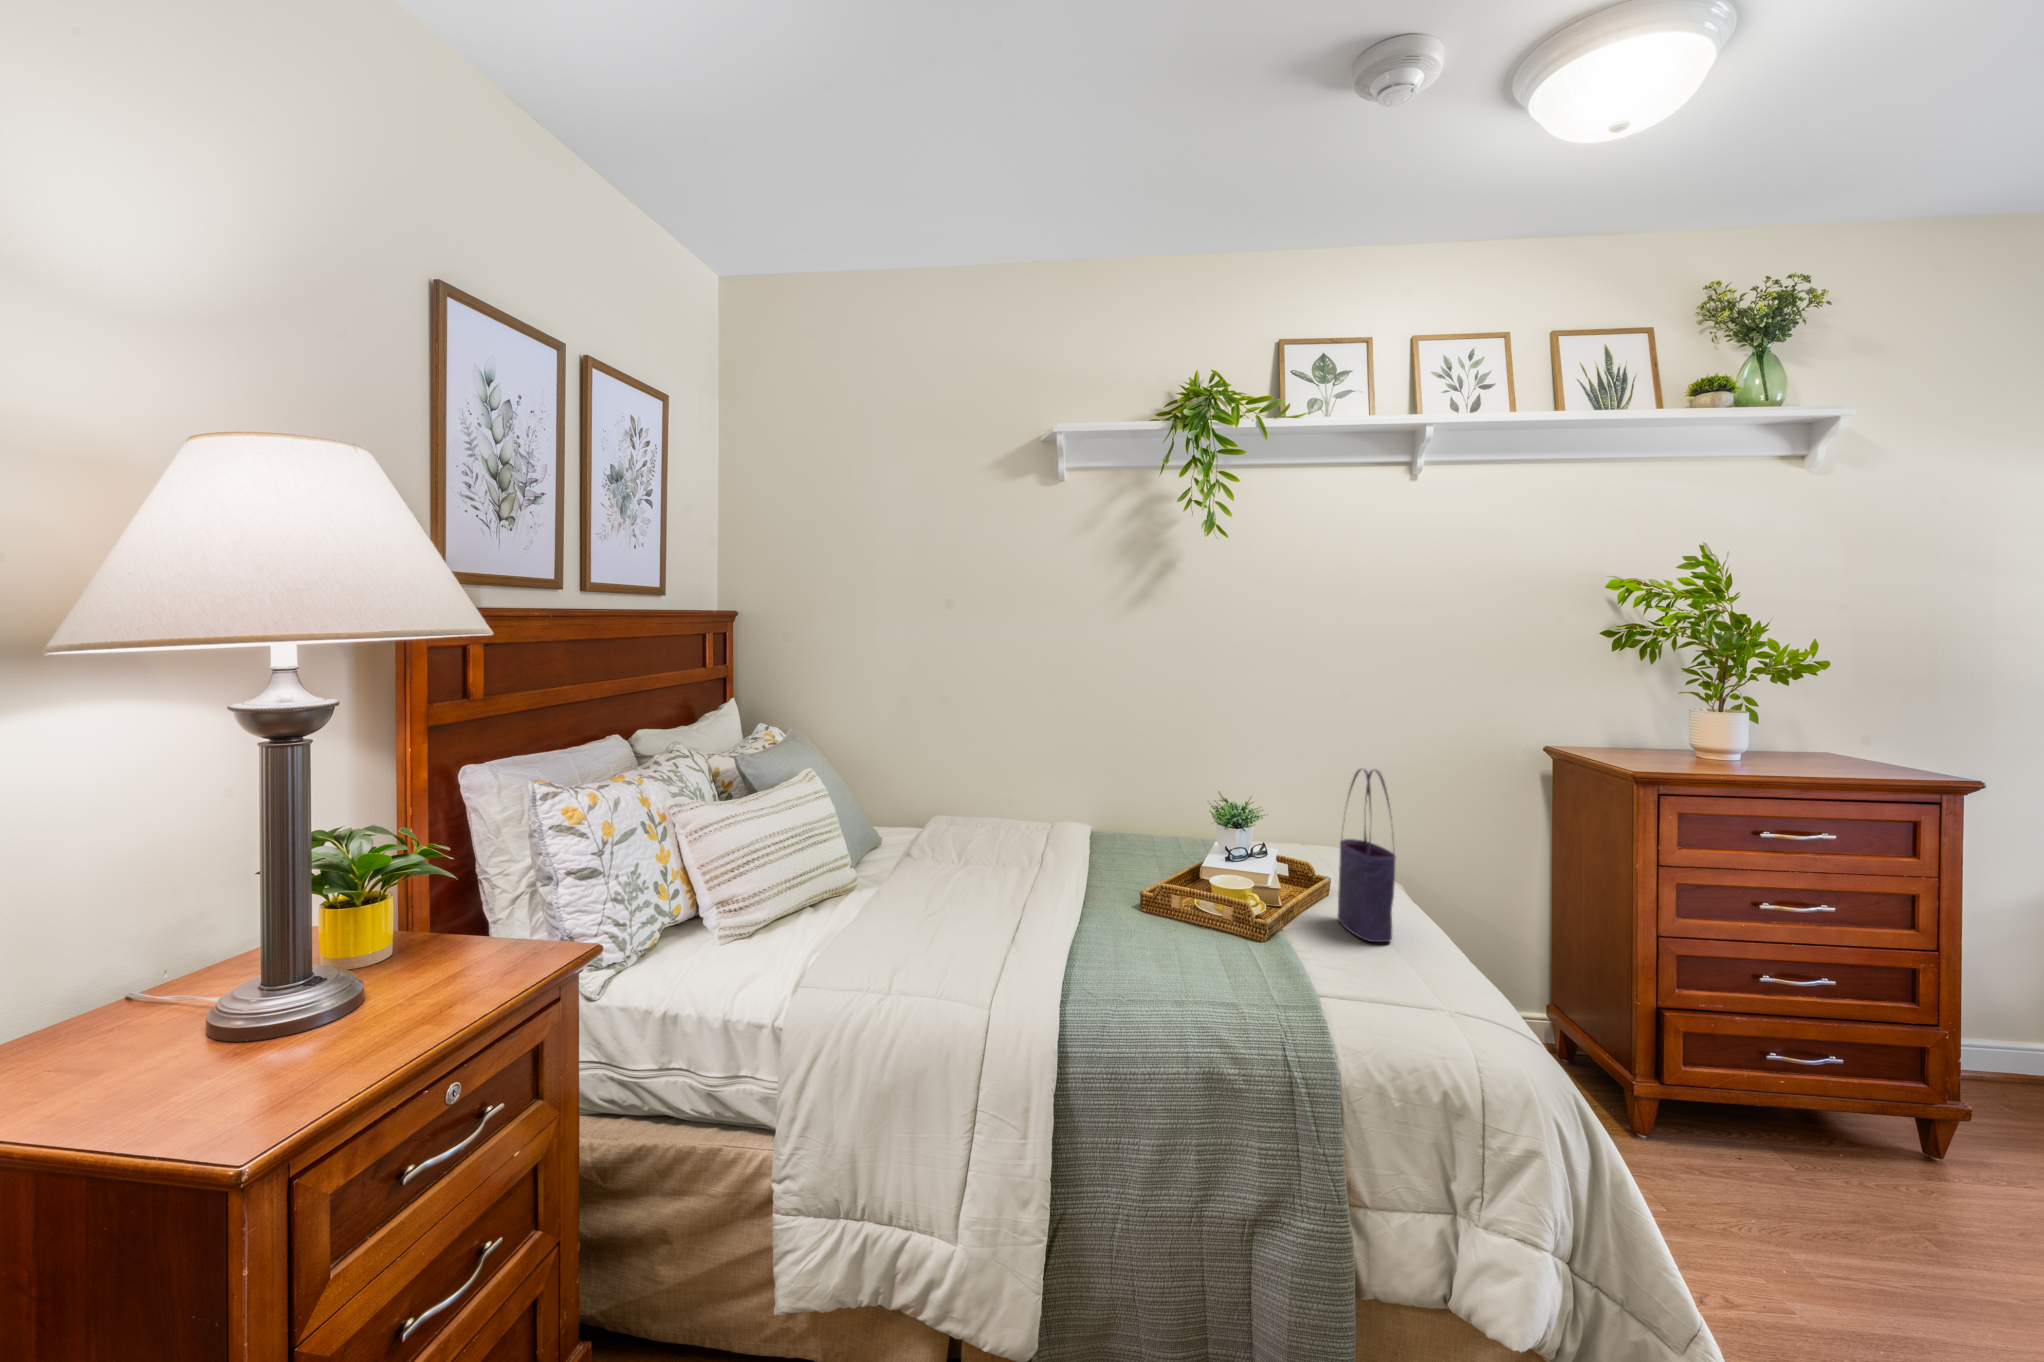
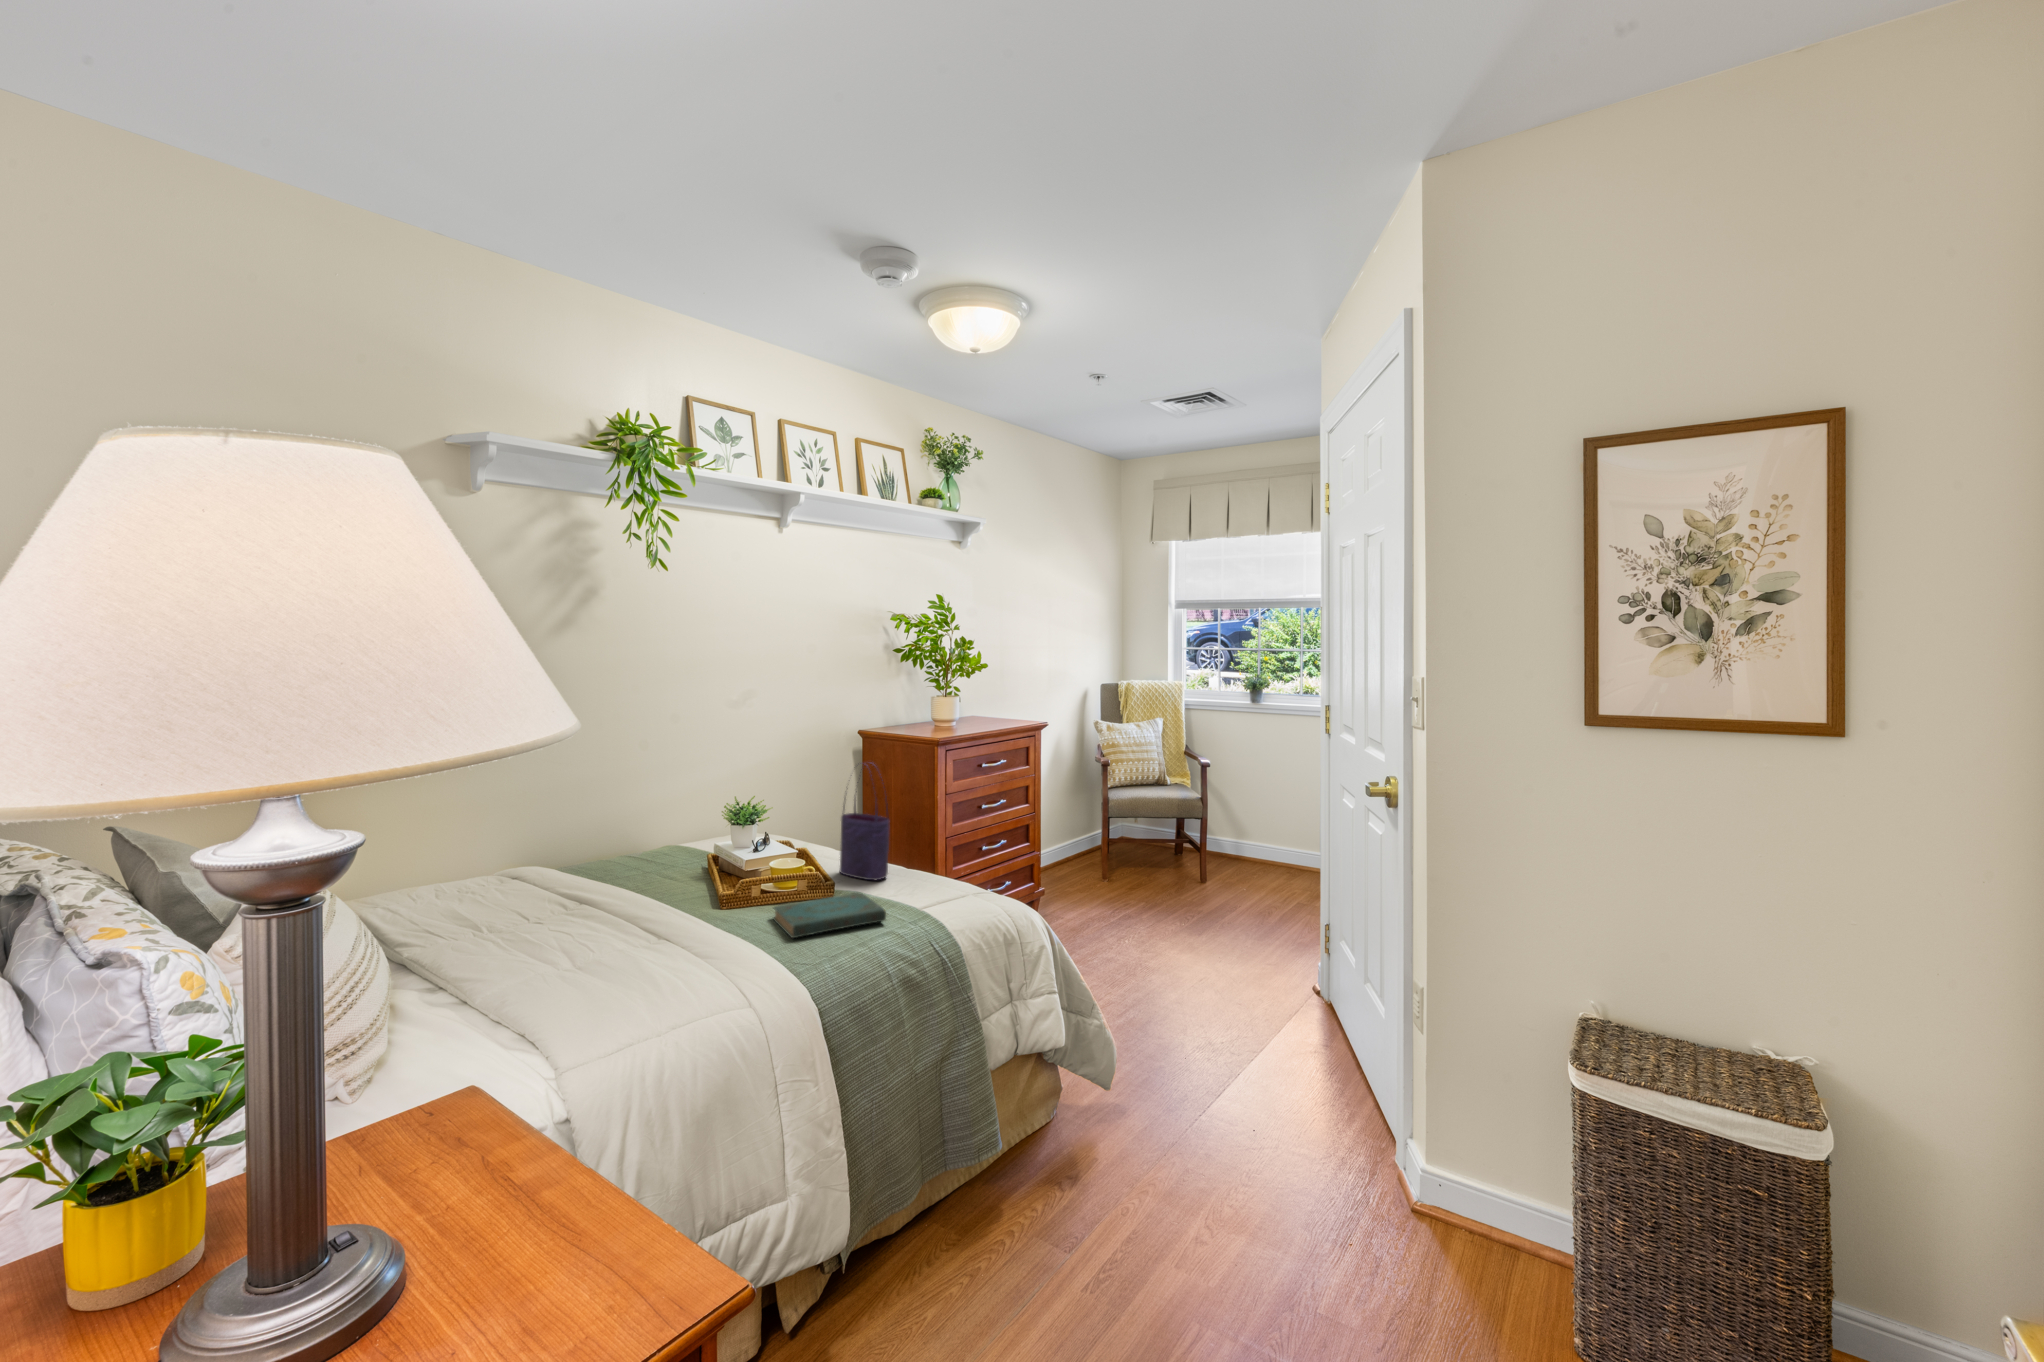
book: none [1154,924,1300,988] -> present [773,893,886,938]

